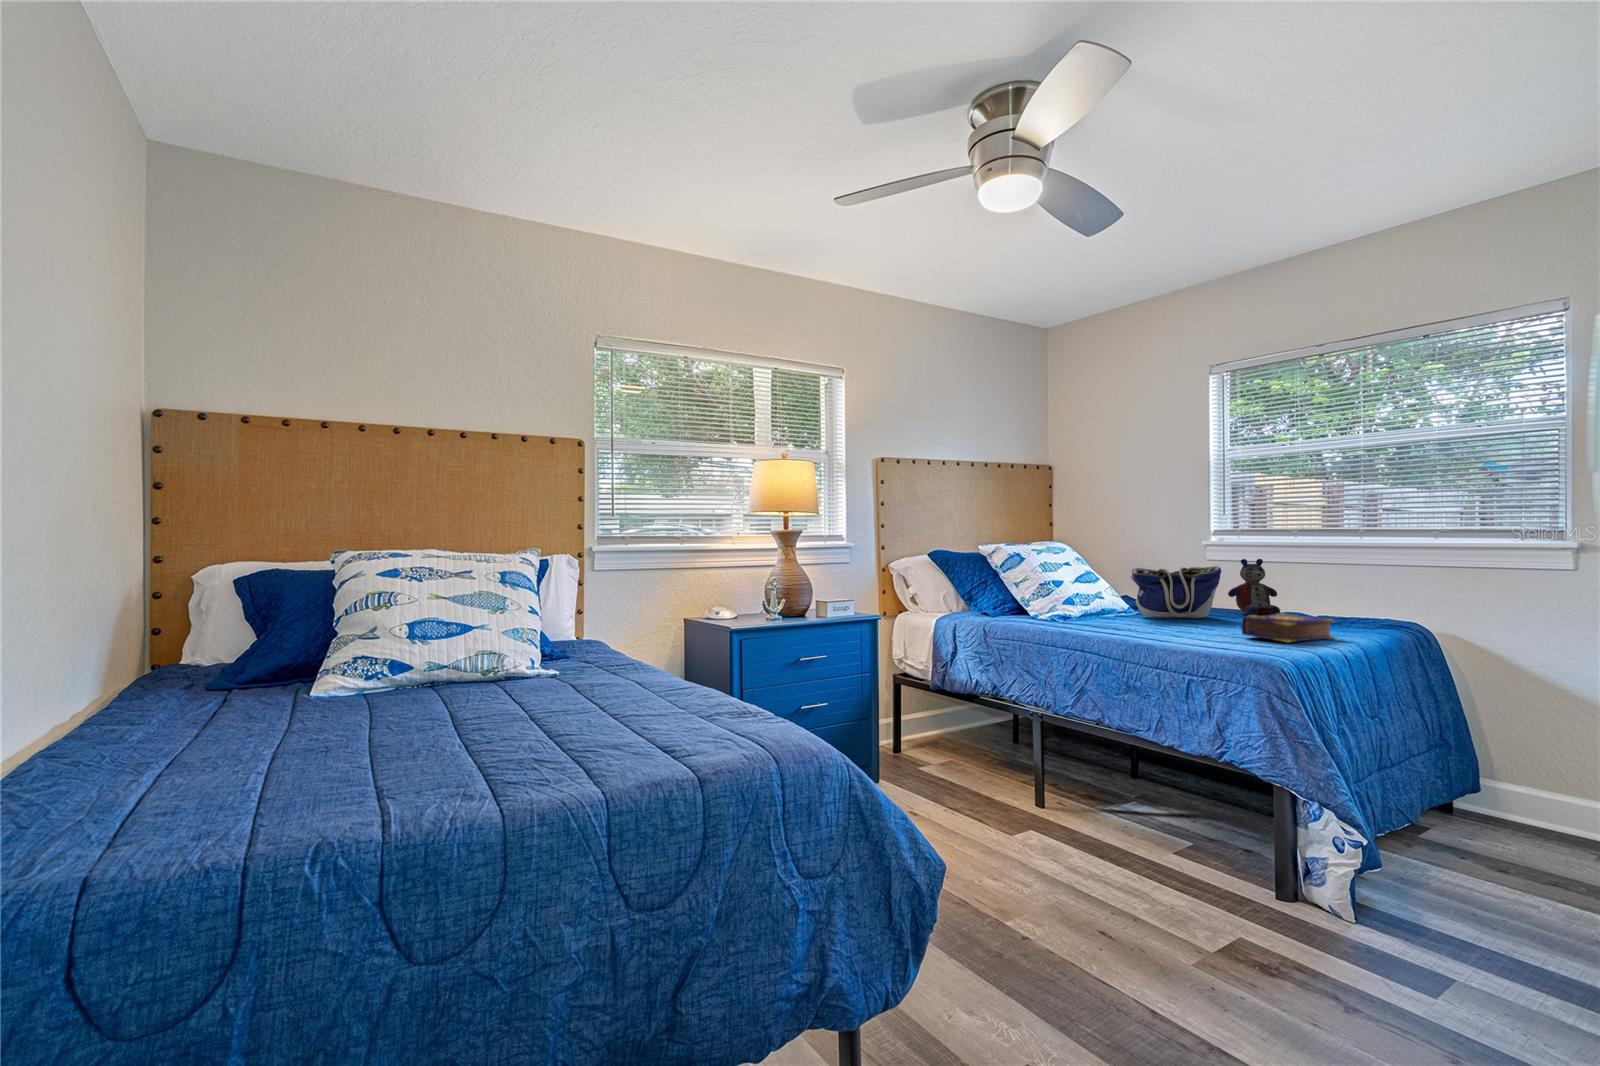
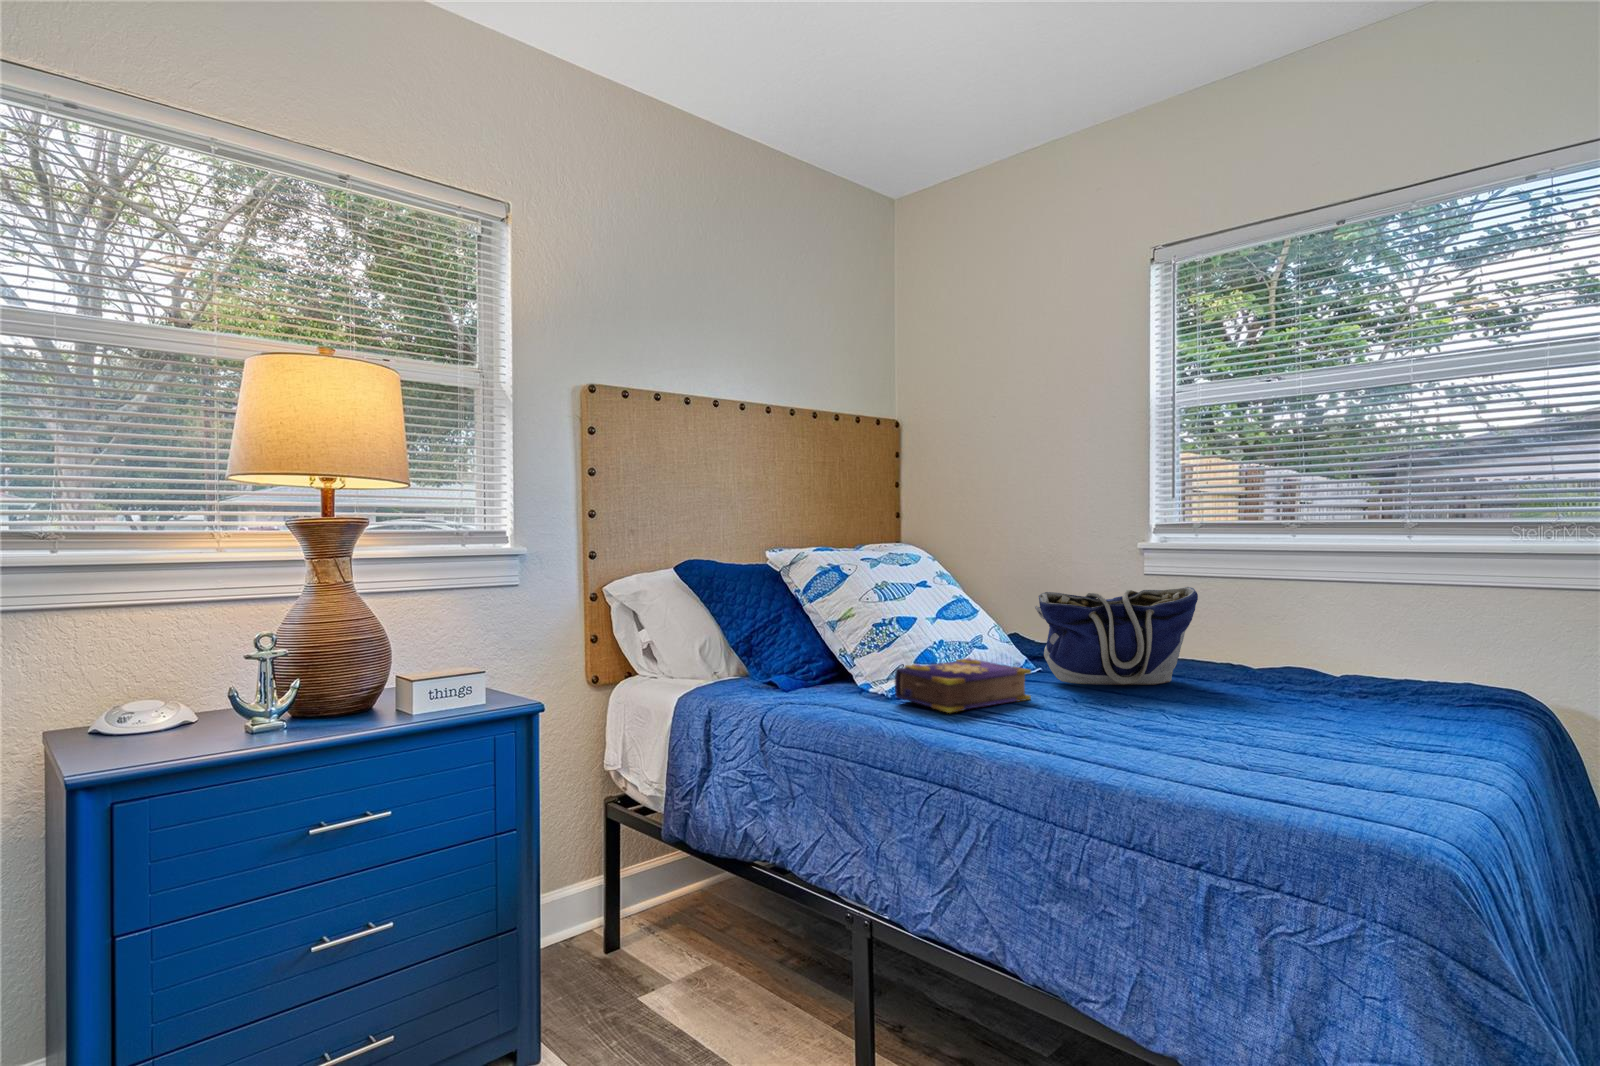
stuffed bear: present [1228,559,1280,615] -> none [1198,572,1291,676]
book: present [1241,613,1334,643] -> present [895,658,1031,713]

